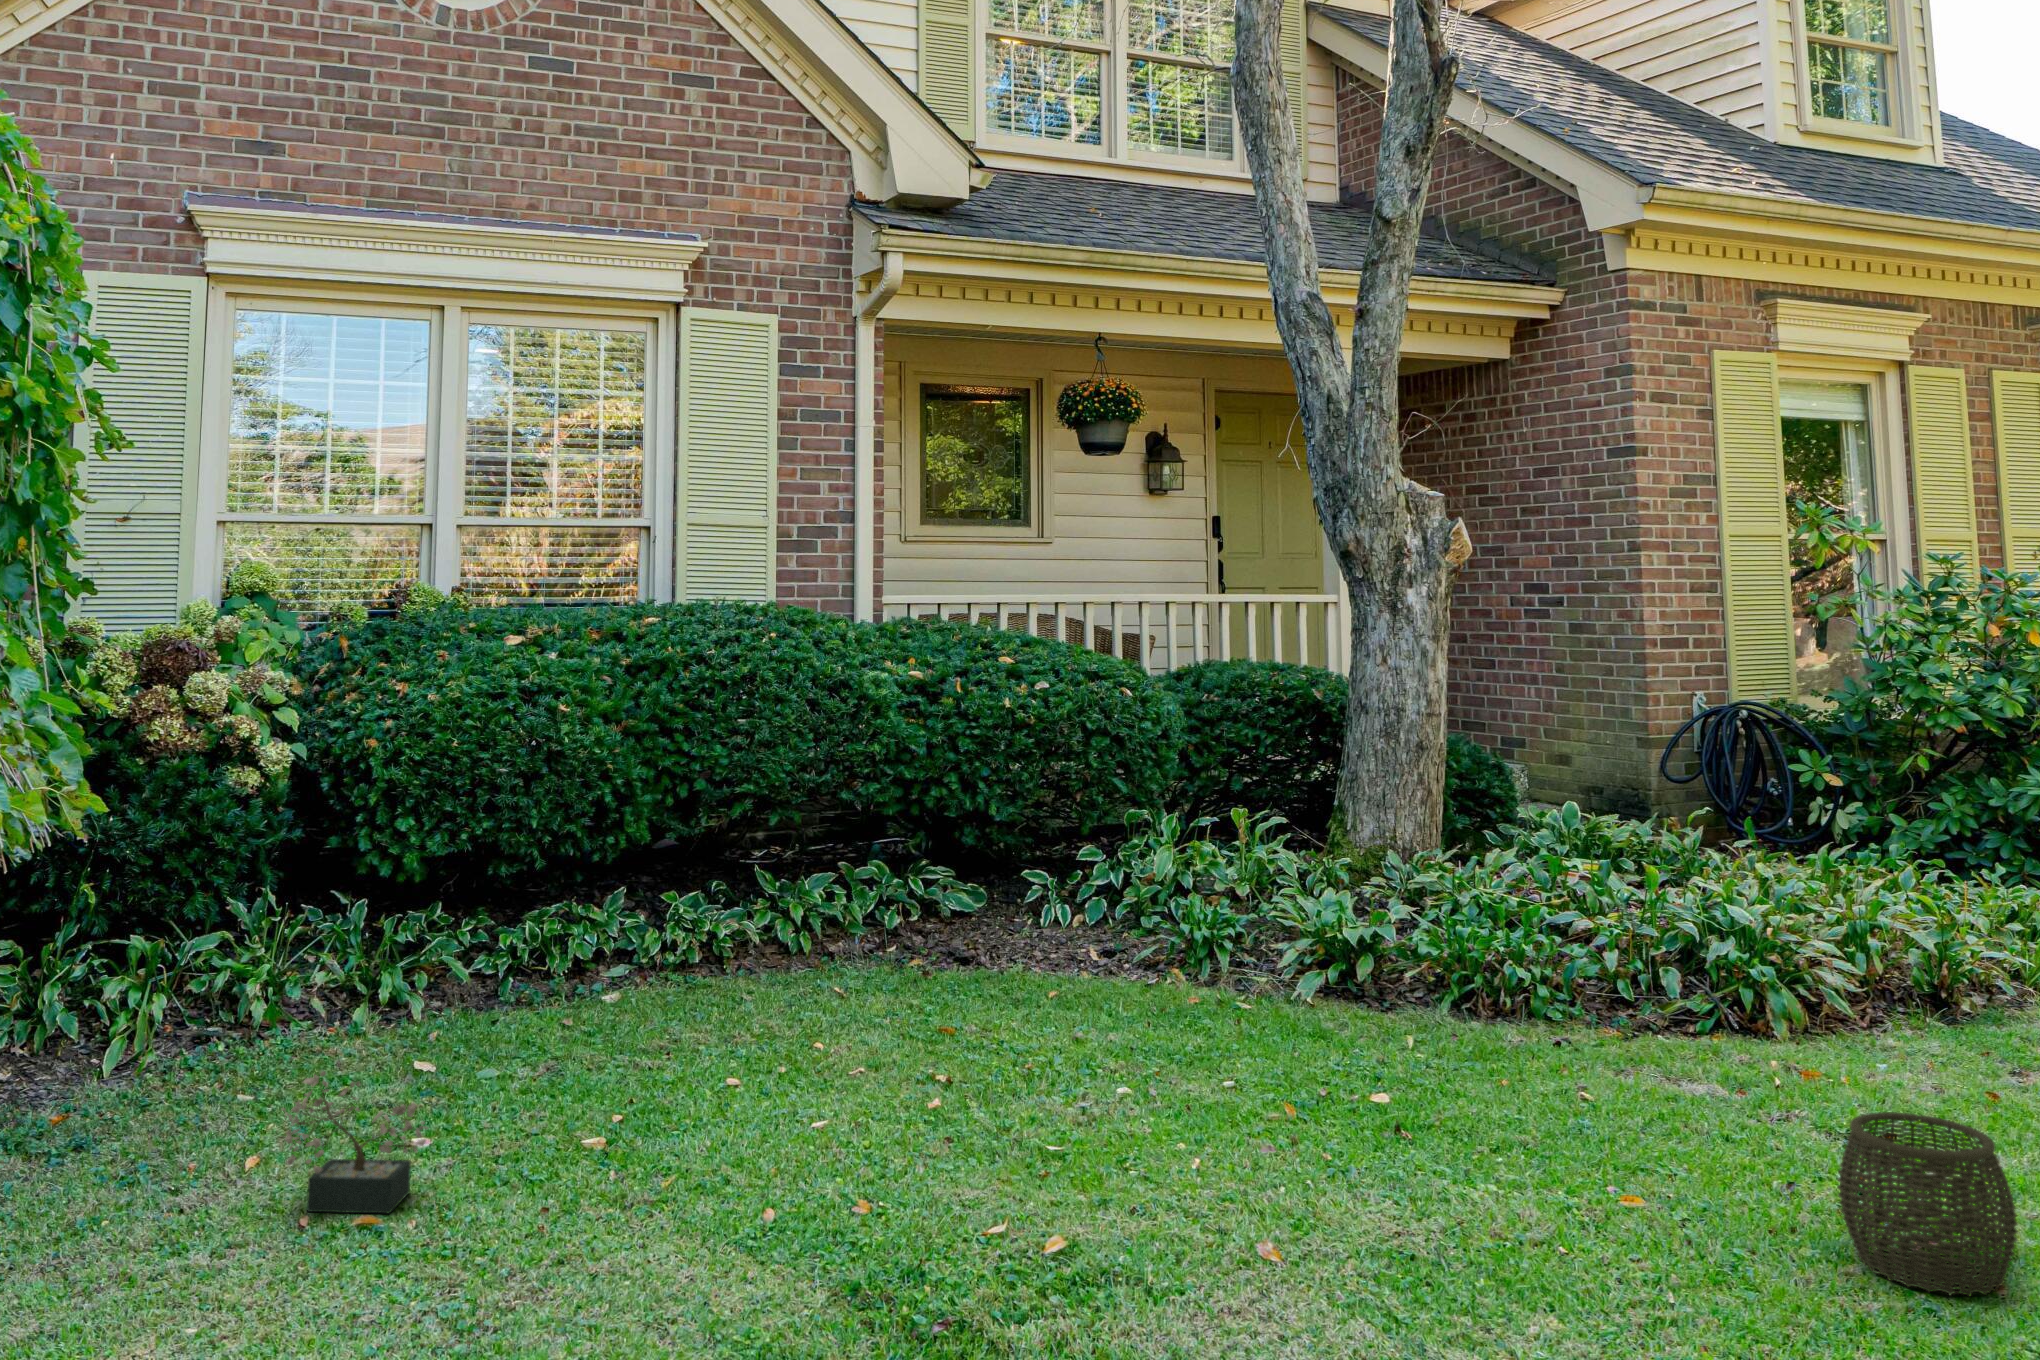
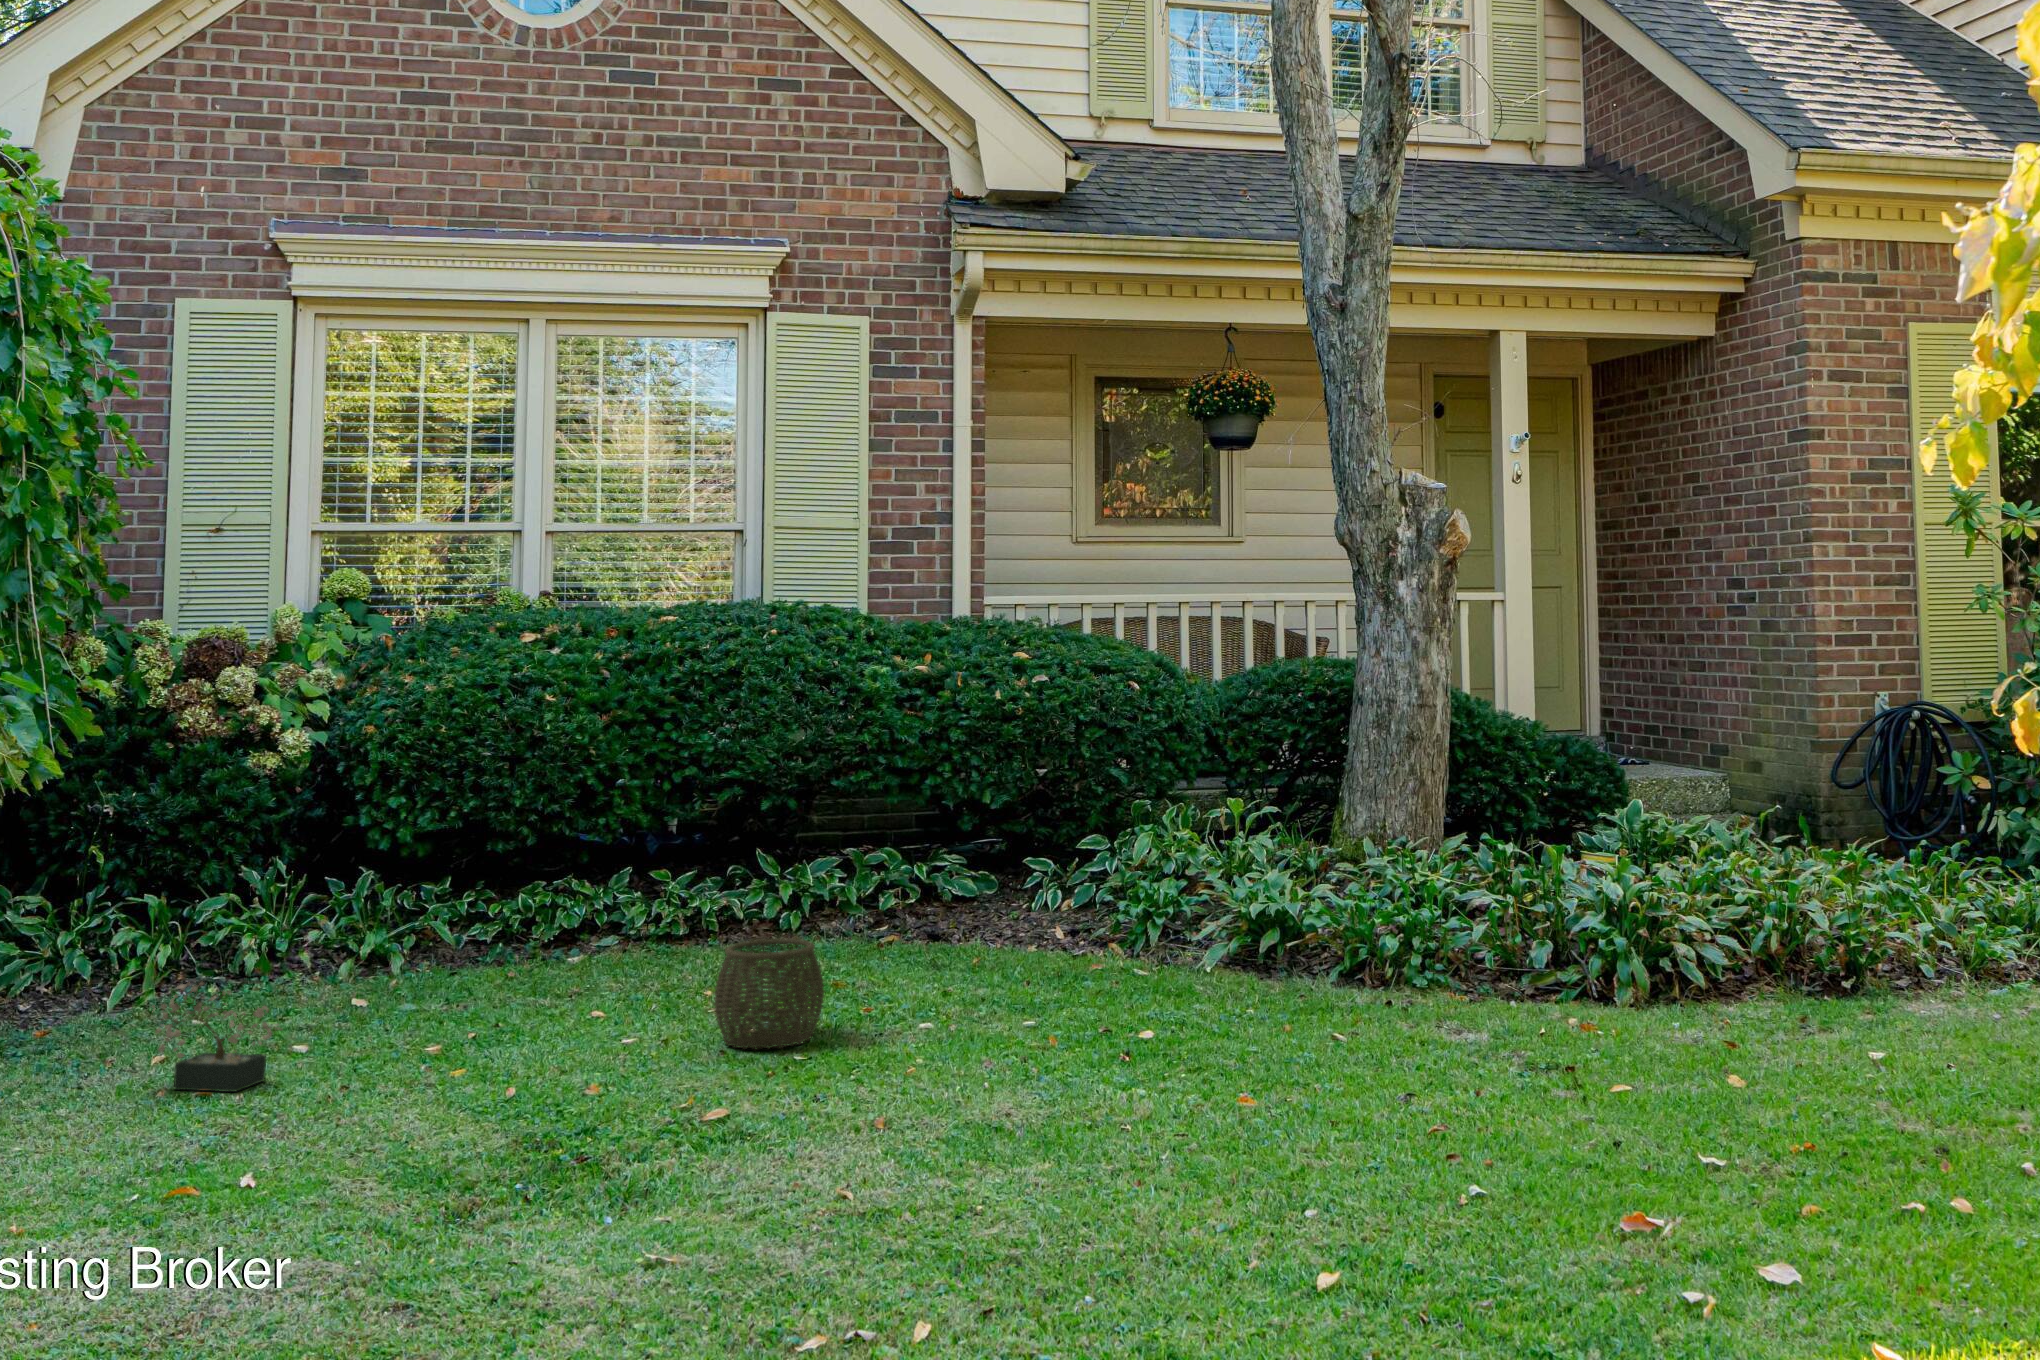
woven basket: present [1838,1112,2018,1296] -> present [714,939,824,1049]

